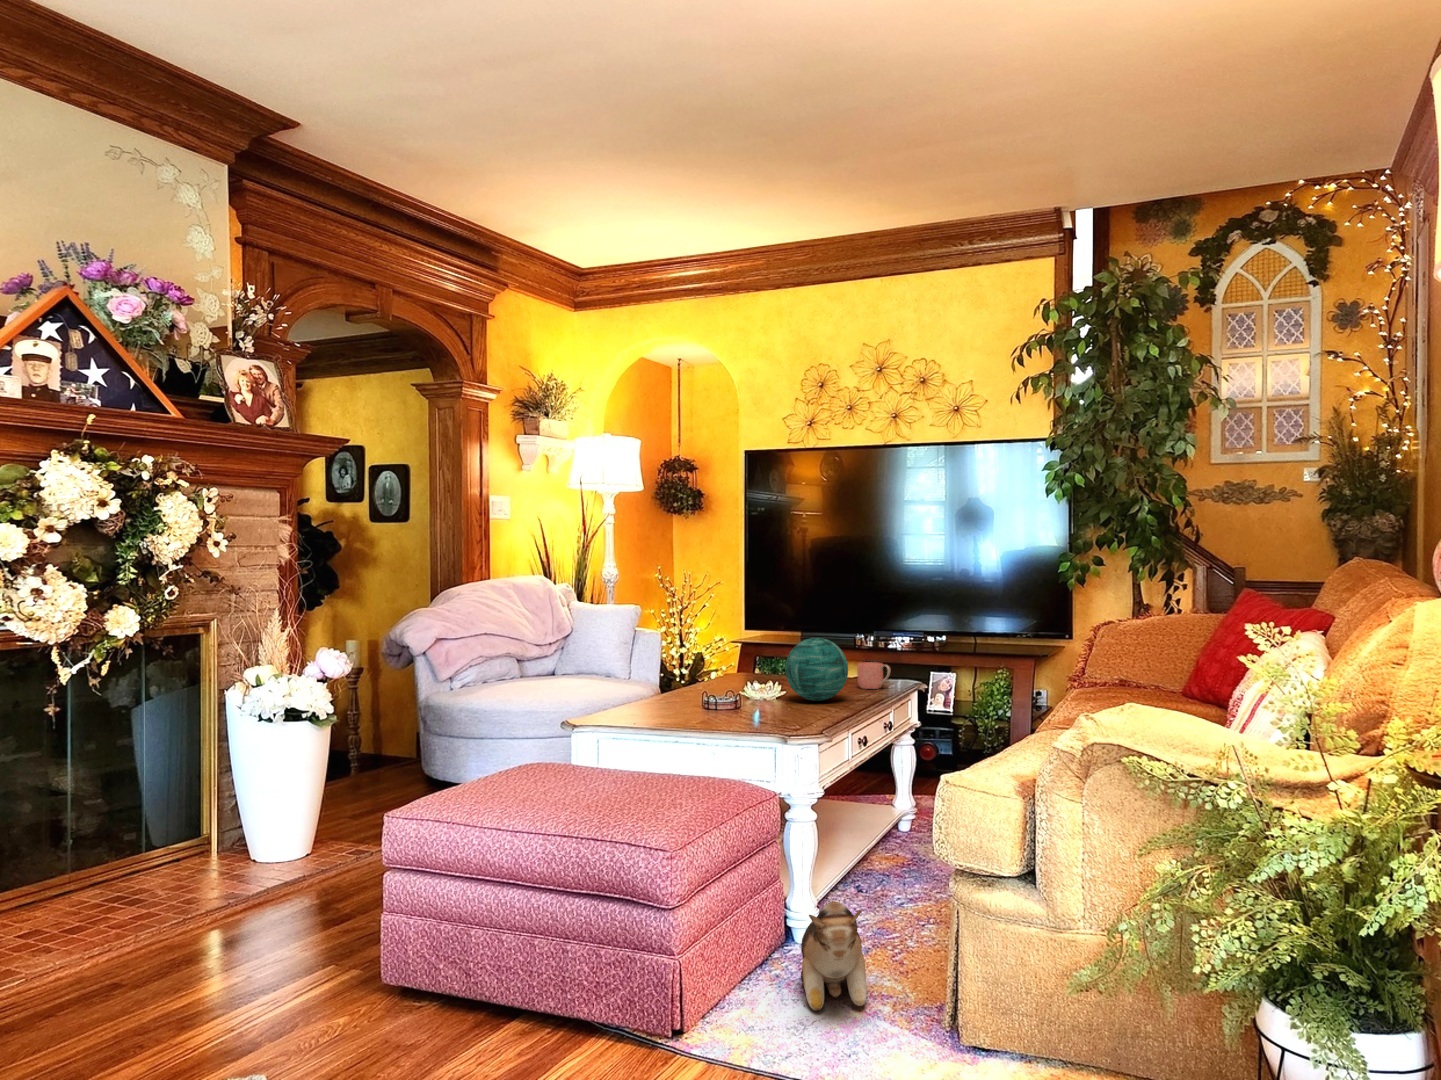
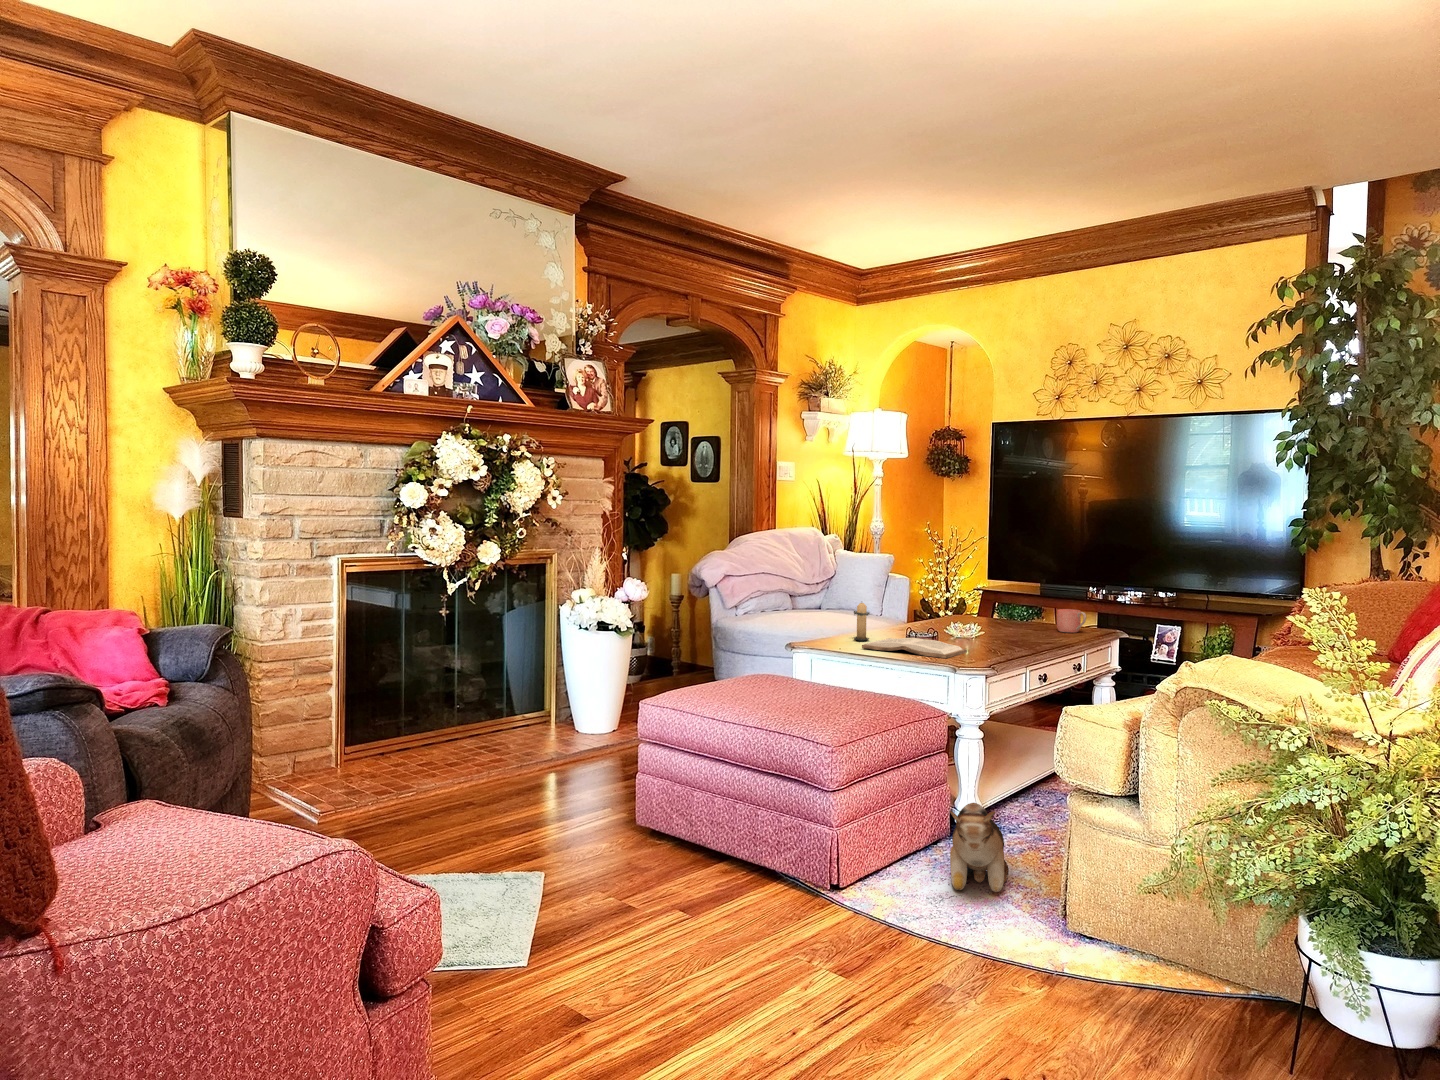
decorative orb: present [785,638,848,701] -> none [984,586,1041,639]
candle: none [634,663,659,714] -> present [854,603,869,641]
book: none [655,706,779,729] -> present [862,638,967,658]

